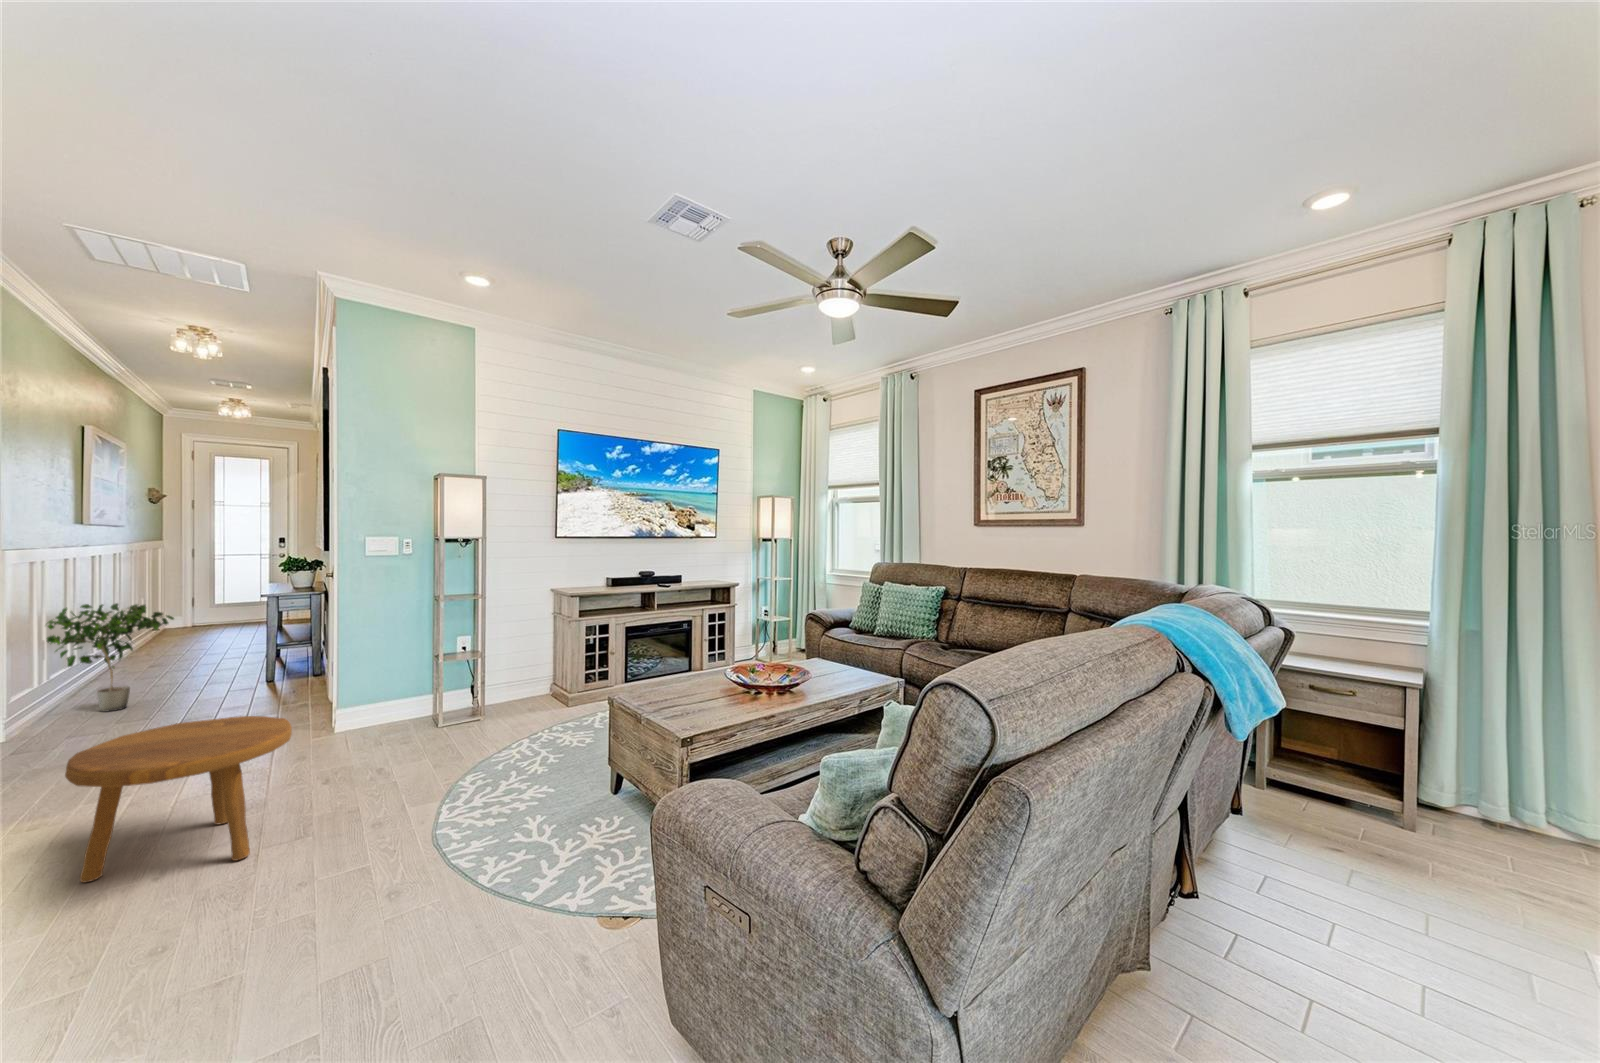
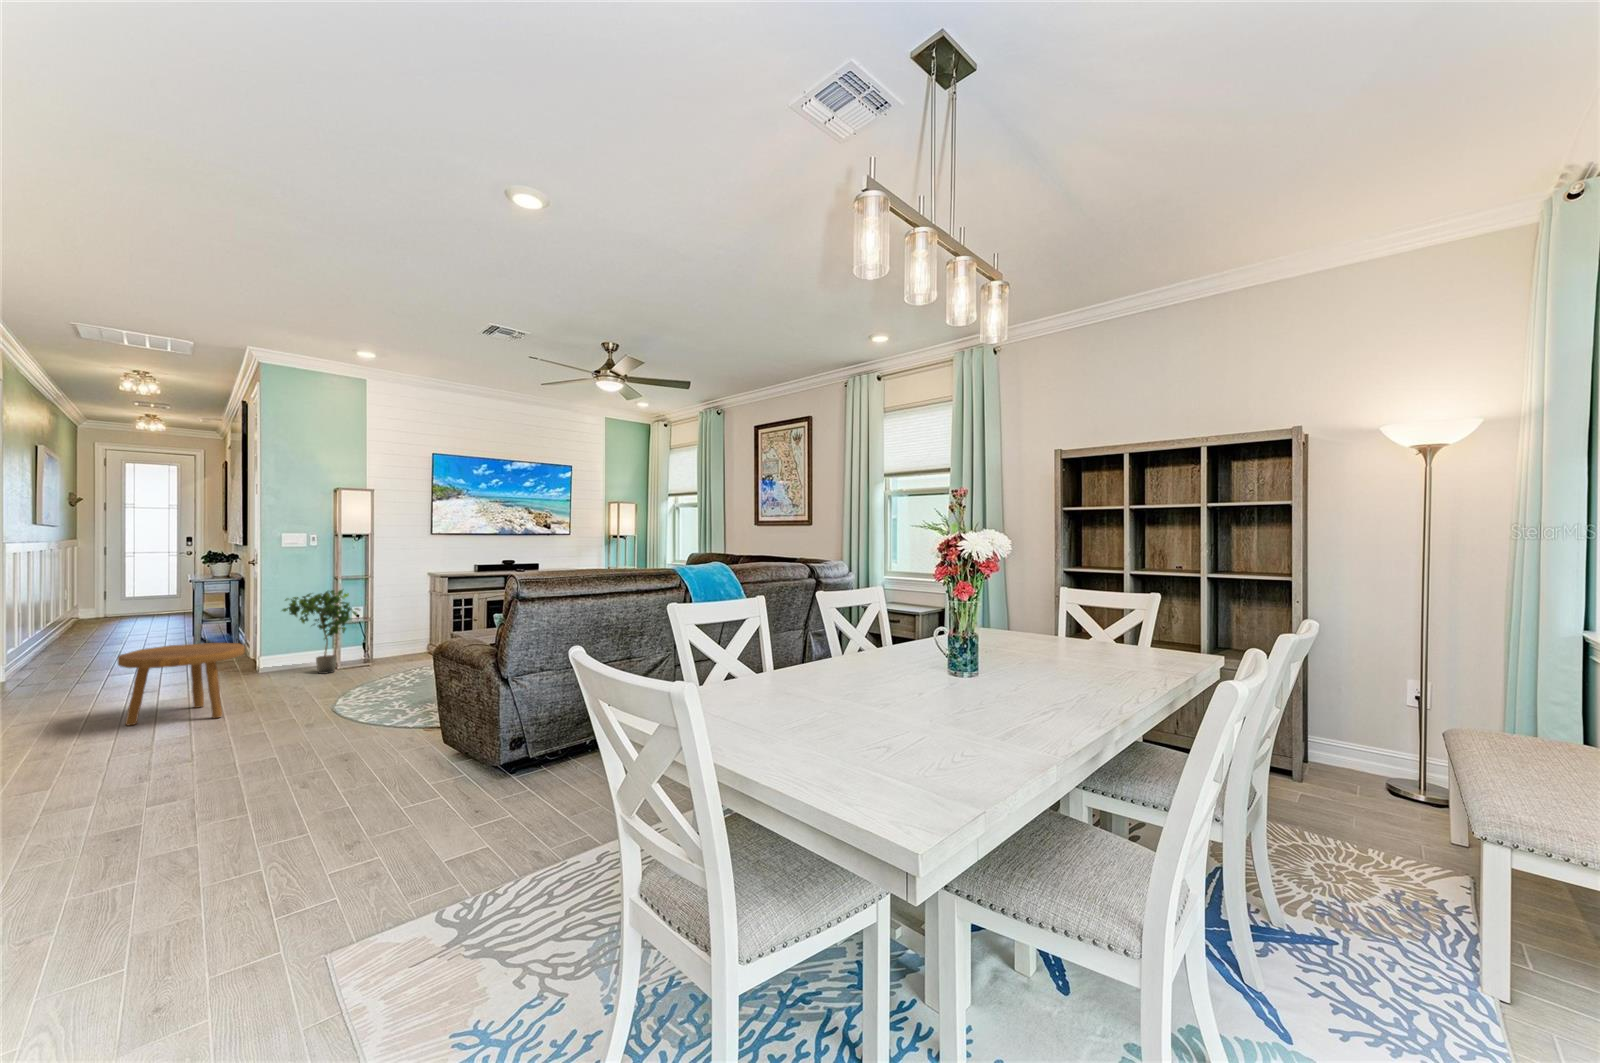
potted plant: present [47,603,174,712] -> present [282,590,360,674]

